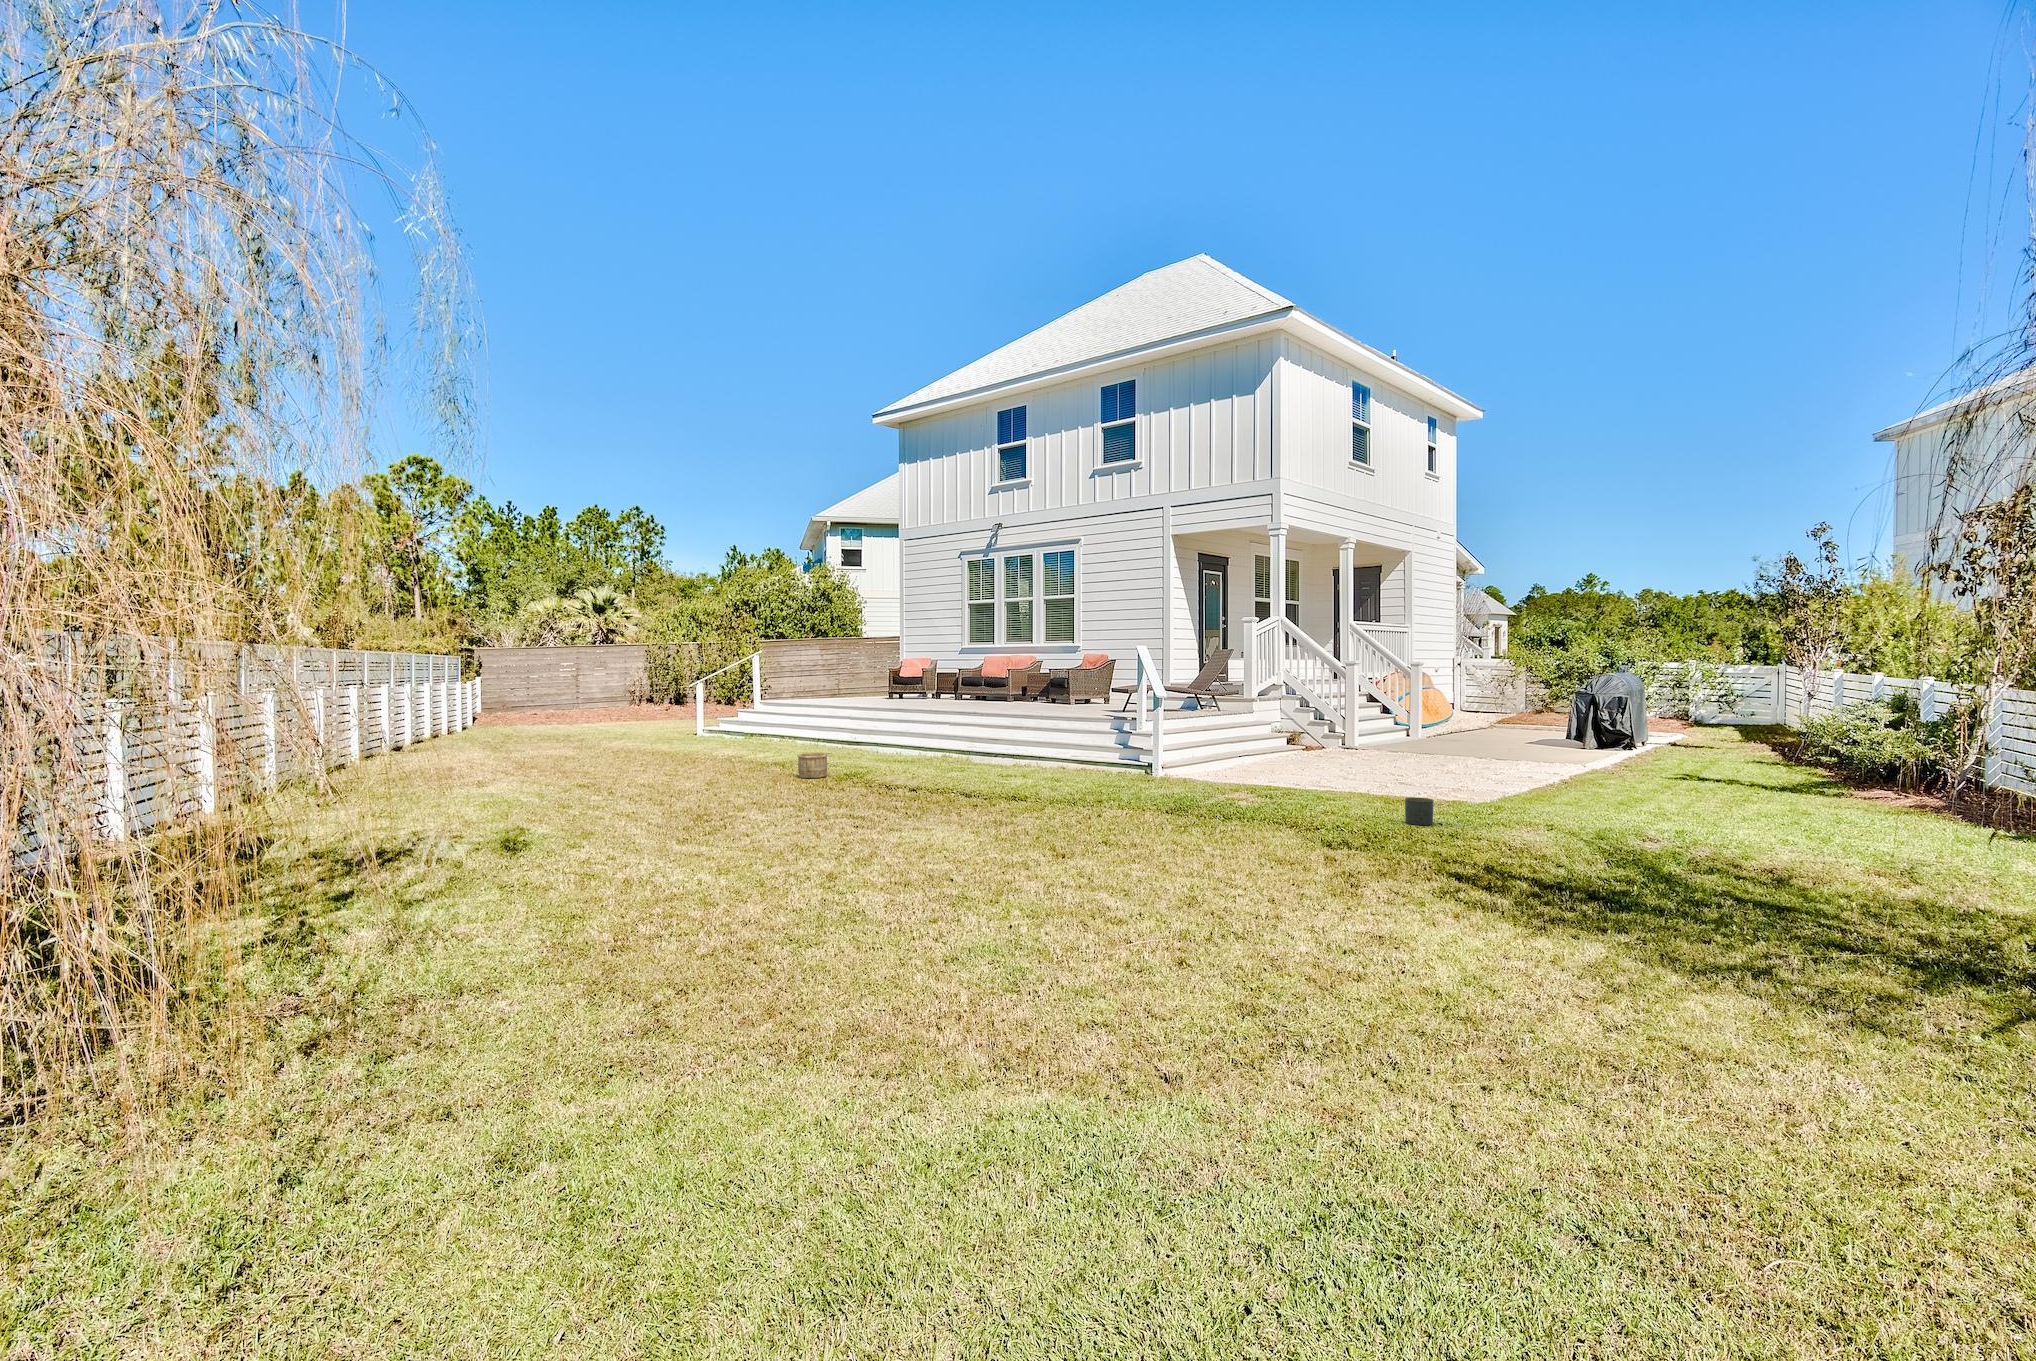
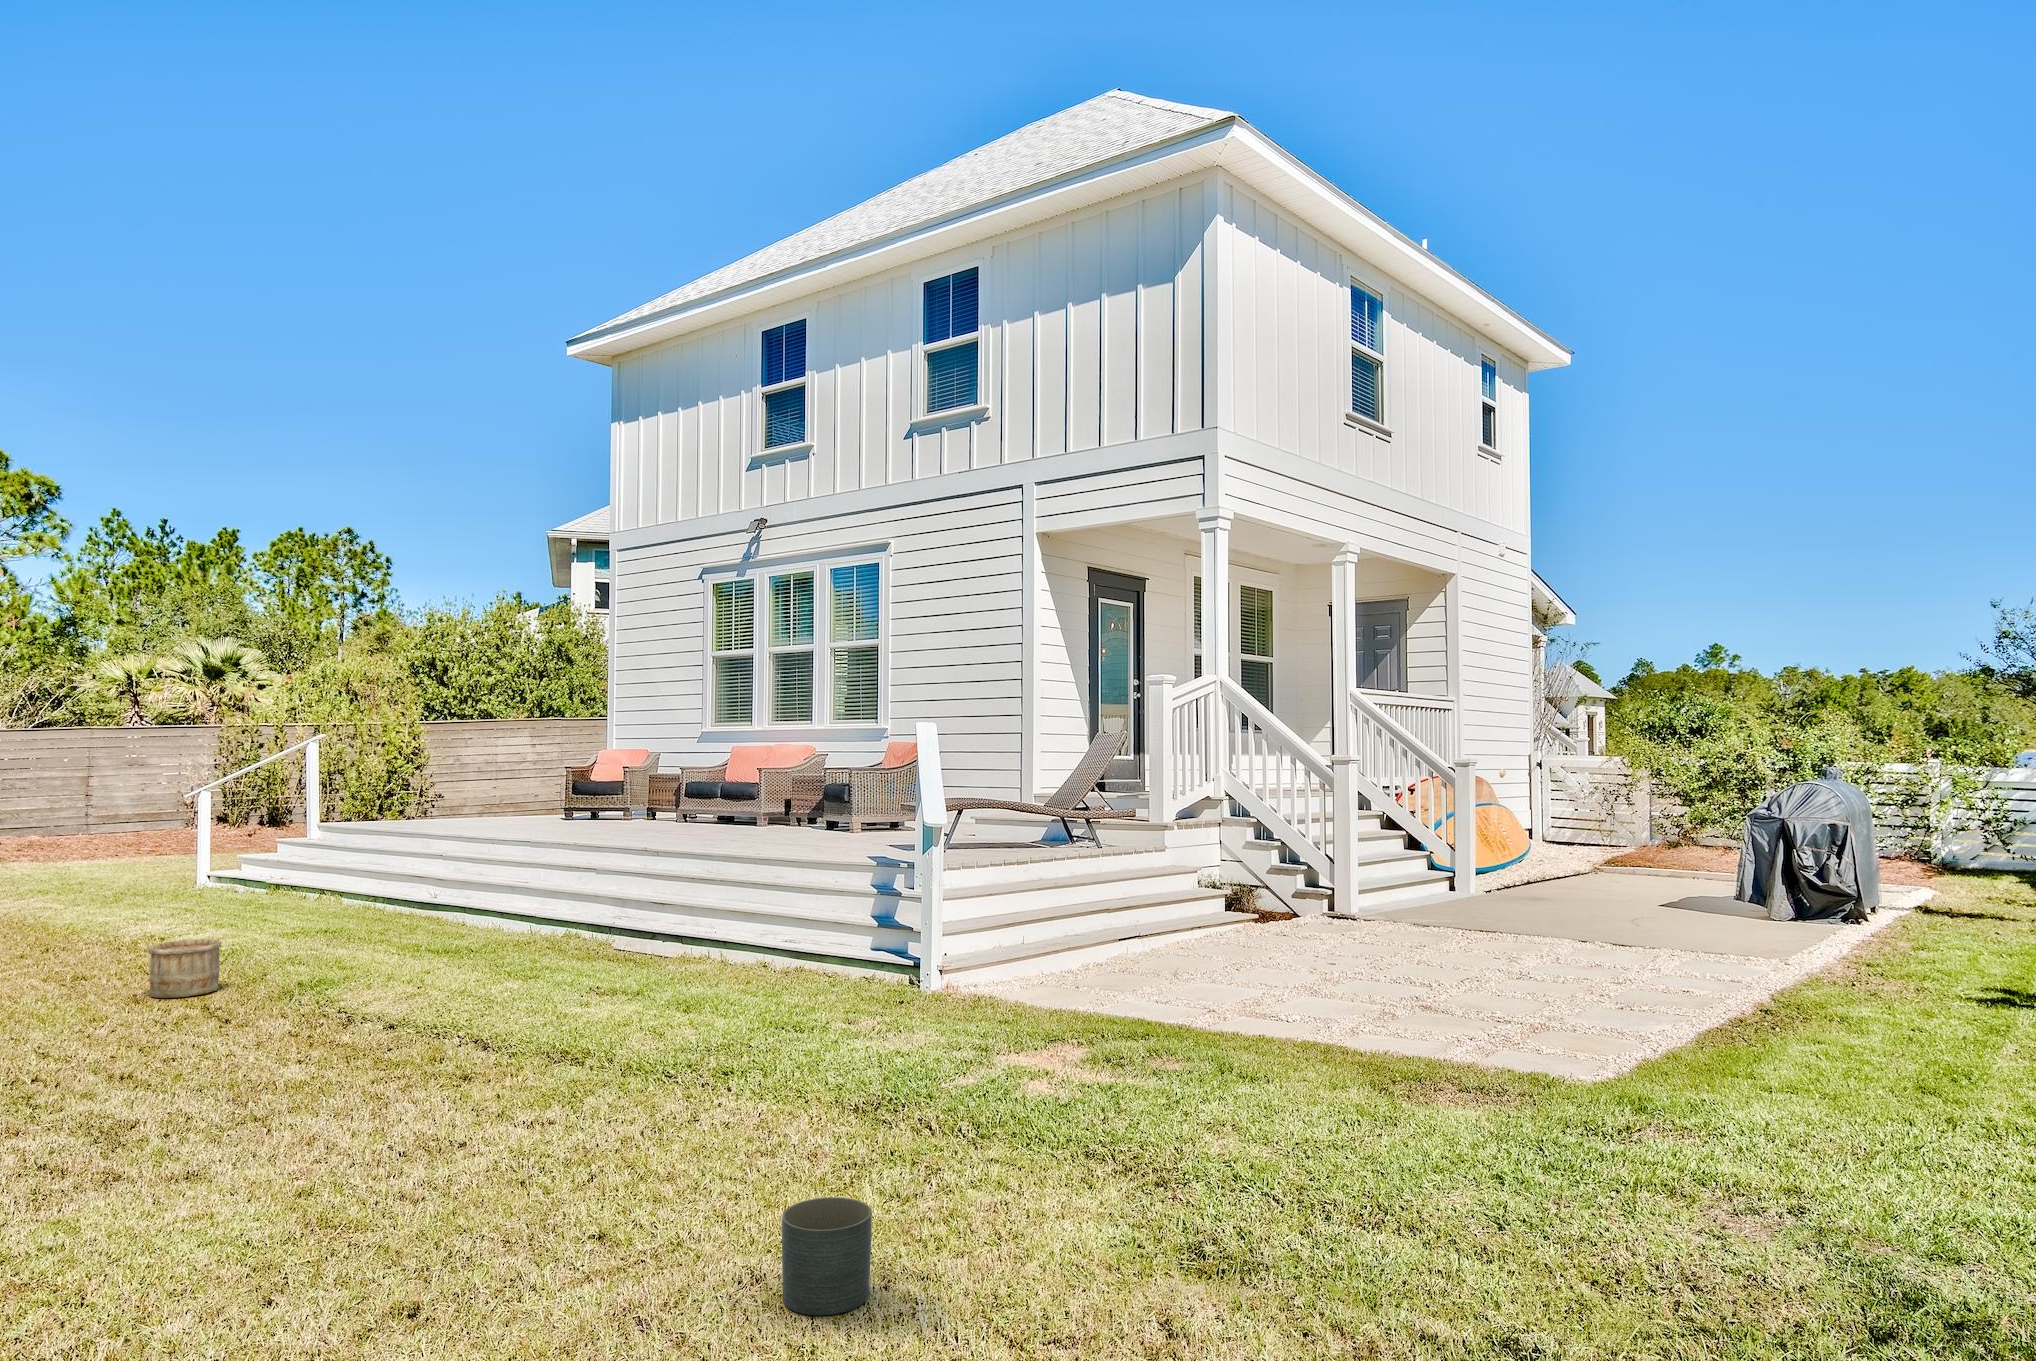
planter: present [1405,797,1434,825] -> present [782,1197,872,1315]

